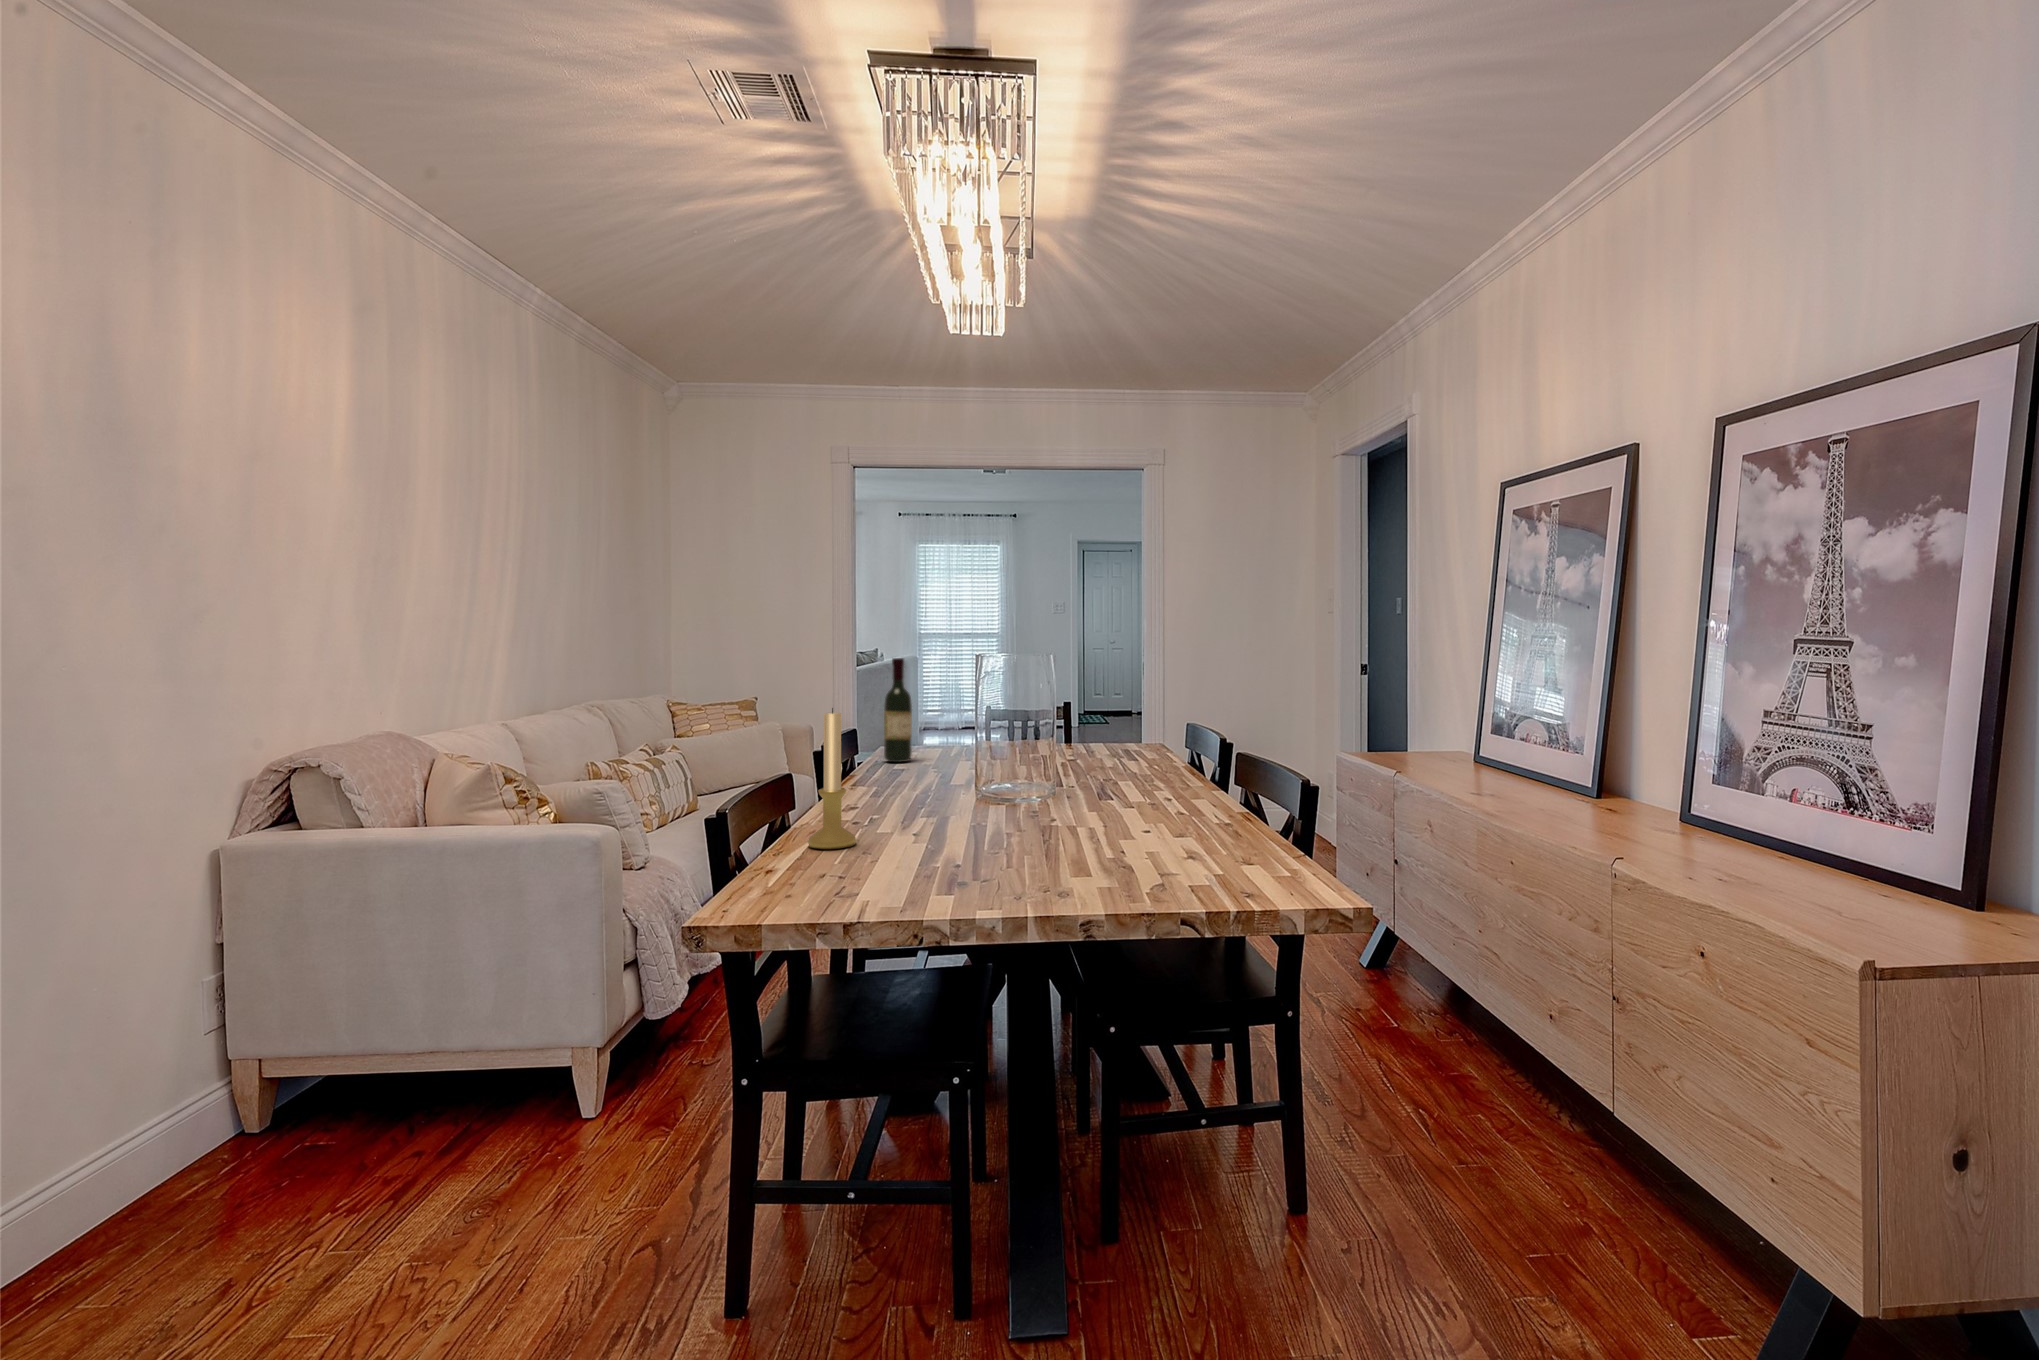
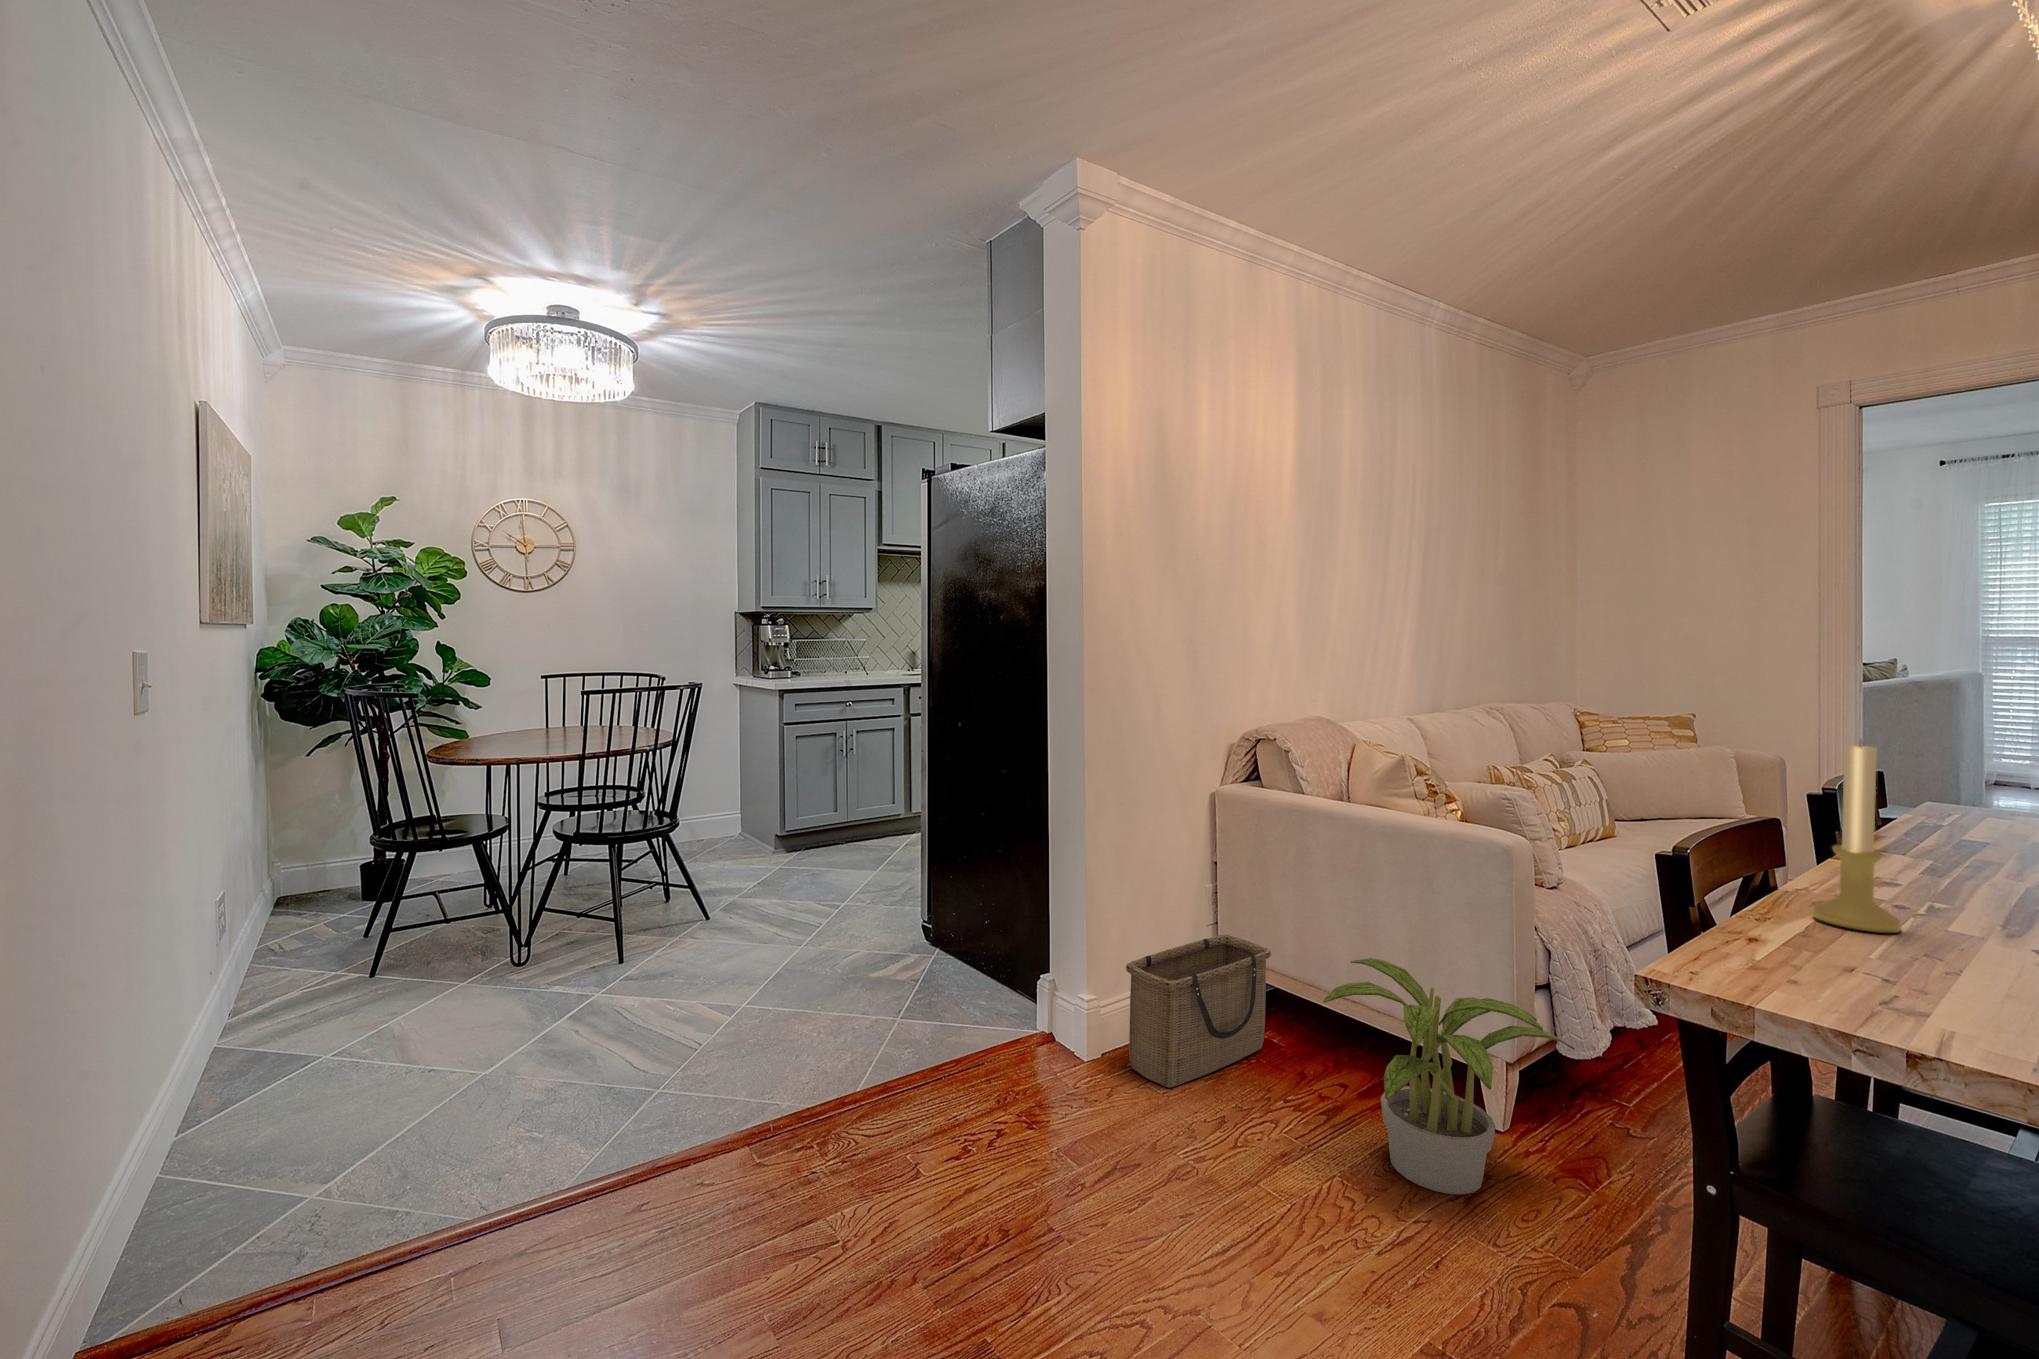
wine bottle: present [884,658,912,762] -> none [1921,682,1978,826]
potted plant: none [396,990,657,1211] -> present [1323,958,1575,1194]
basket: none [79,1024,323,1261] -> present [1126,935,1271,1088]

